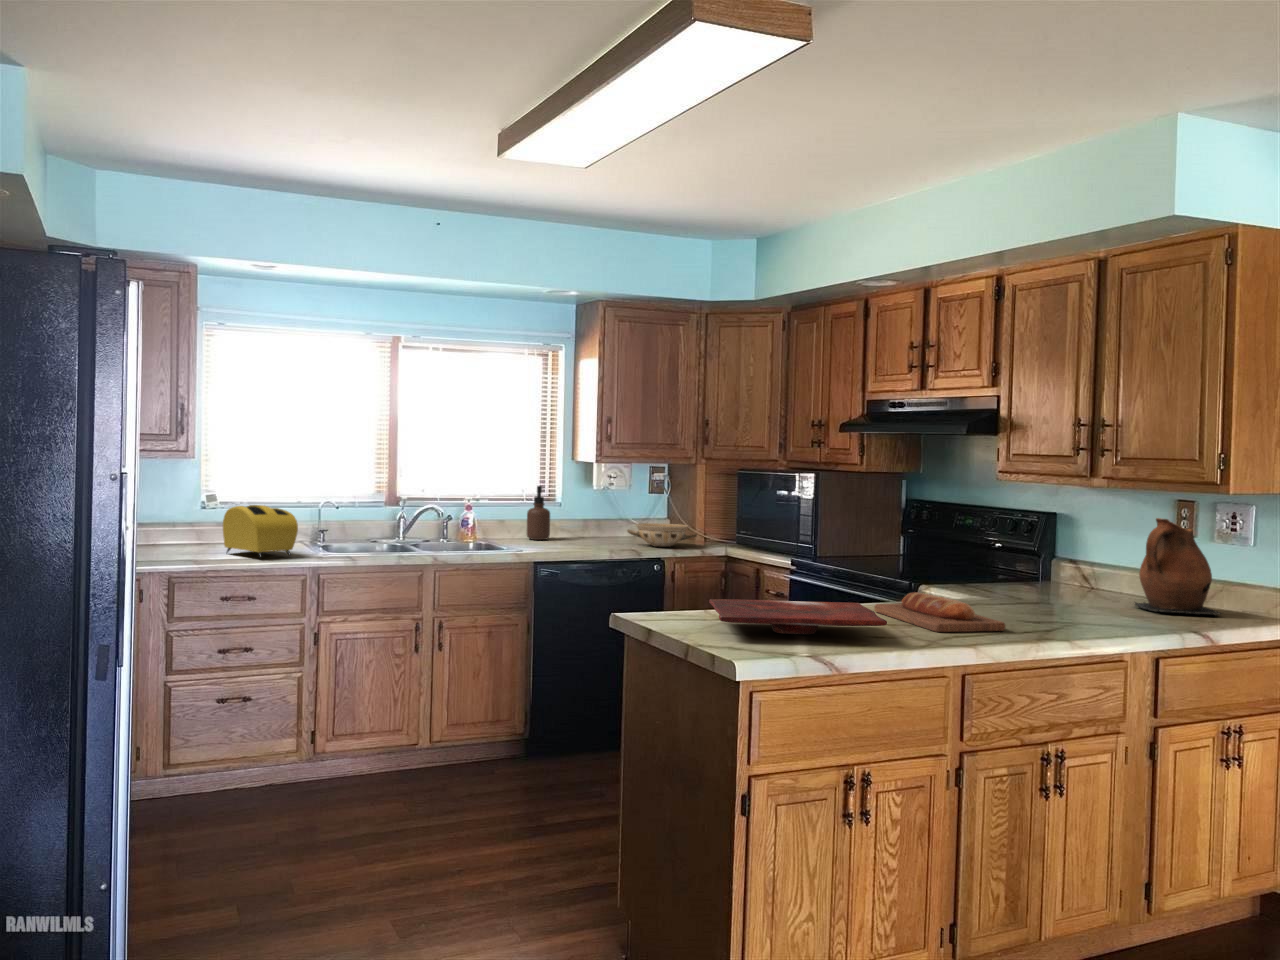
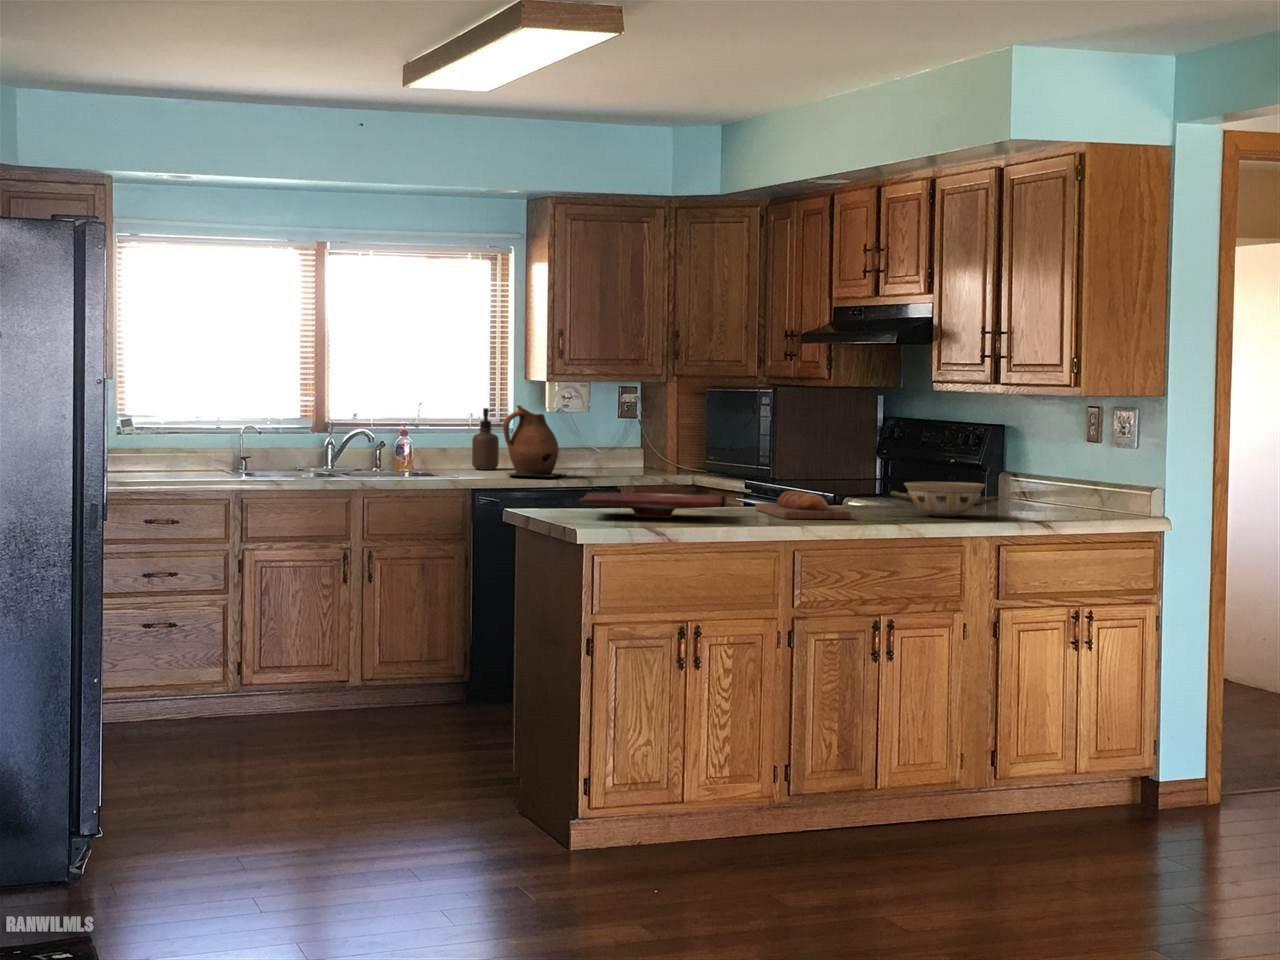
toaster: present [223,505,298,558] -> none [142,427,220,482]
ceramic pitcher: present [1135,518,1221,616] -> present [503,405,566,477]
ceramic bowl: present [627,523,697,547] -> present [891,482,999,517]

